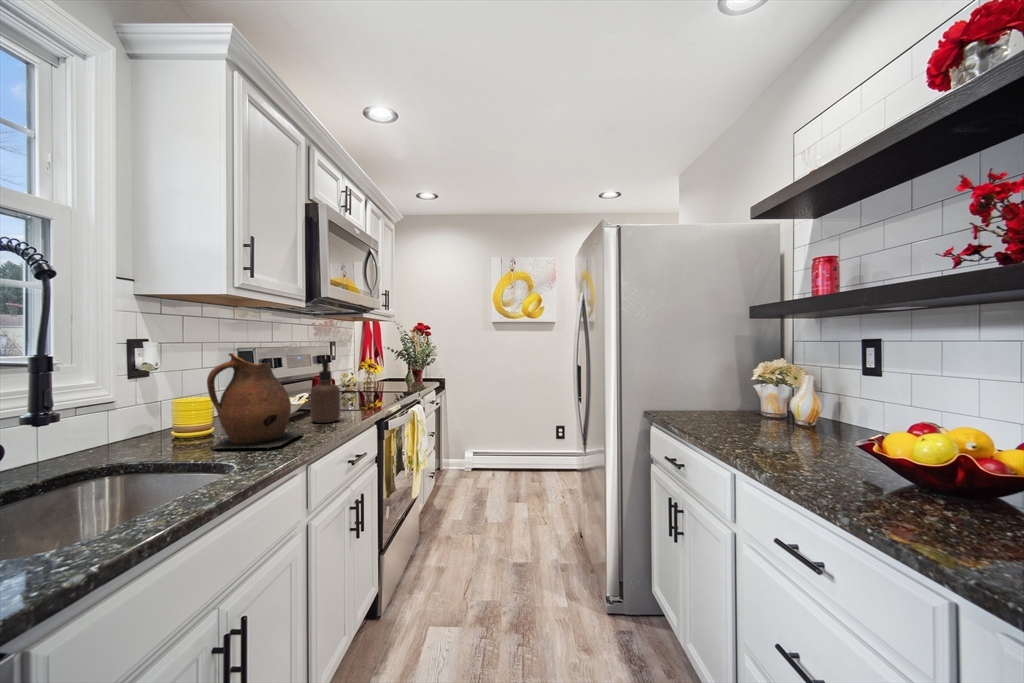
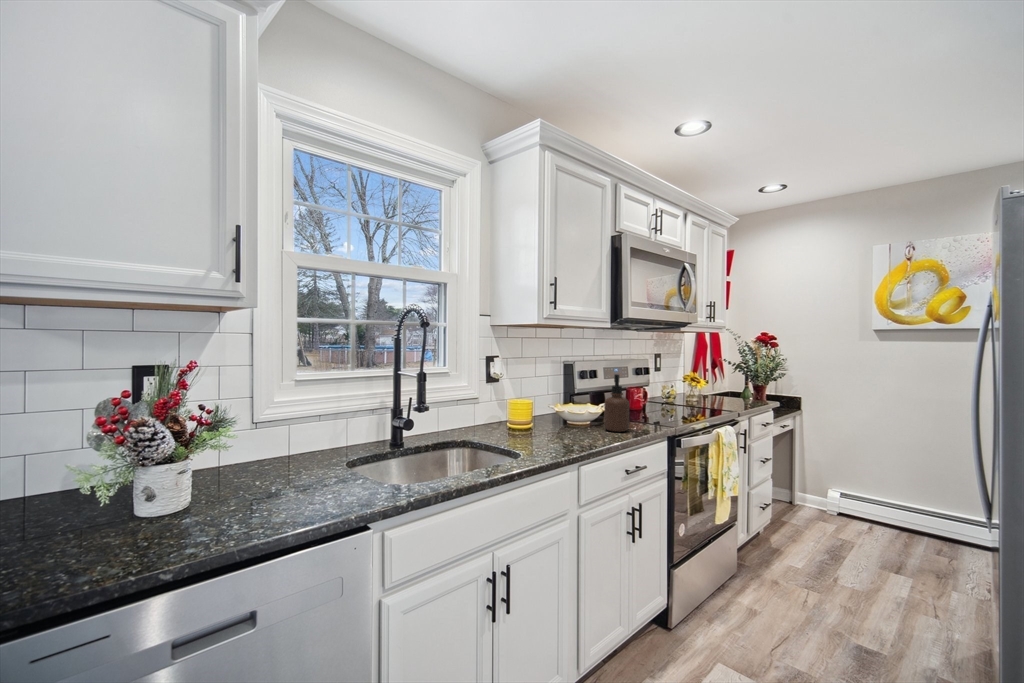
ceramic pitcher: present [207,353,304,449] -> none [520,369,587,447]

